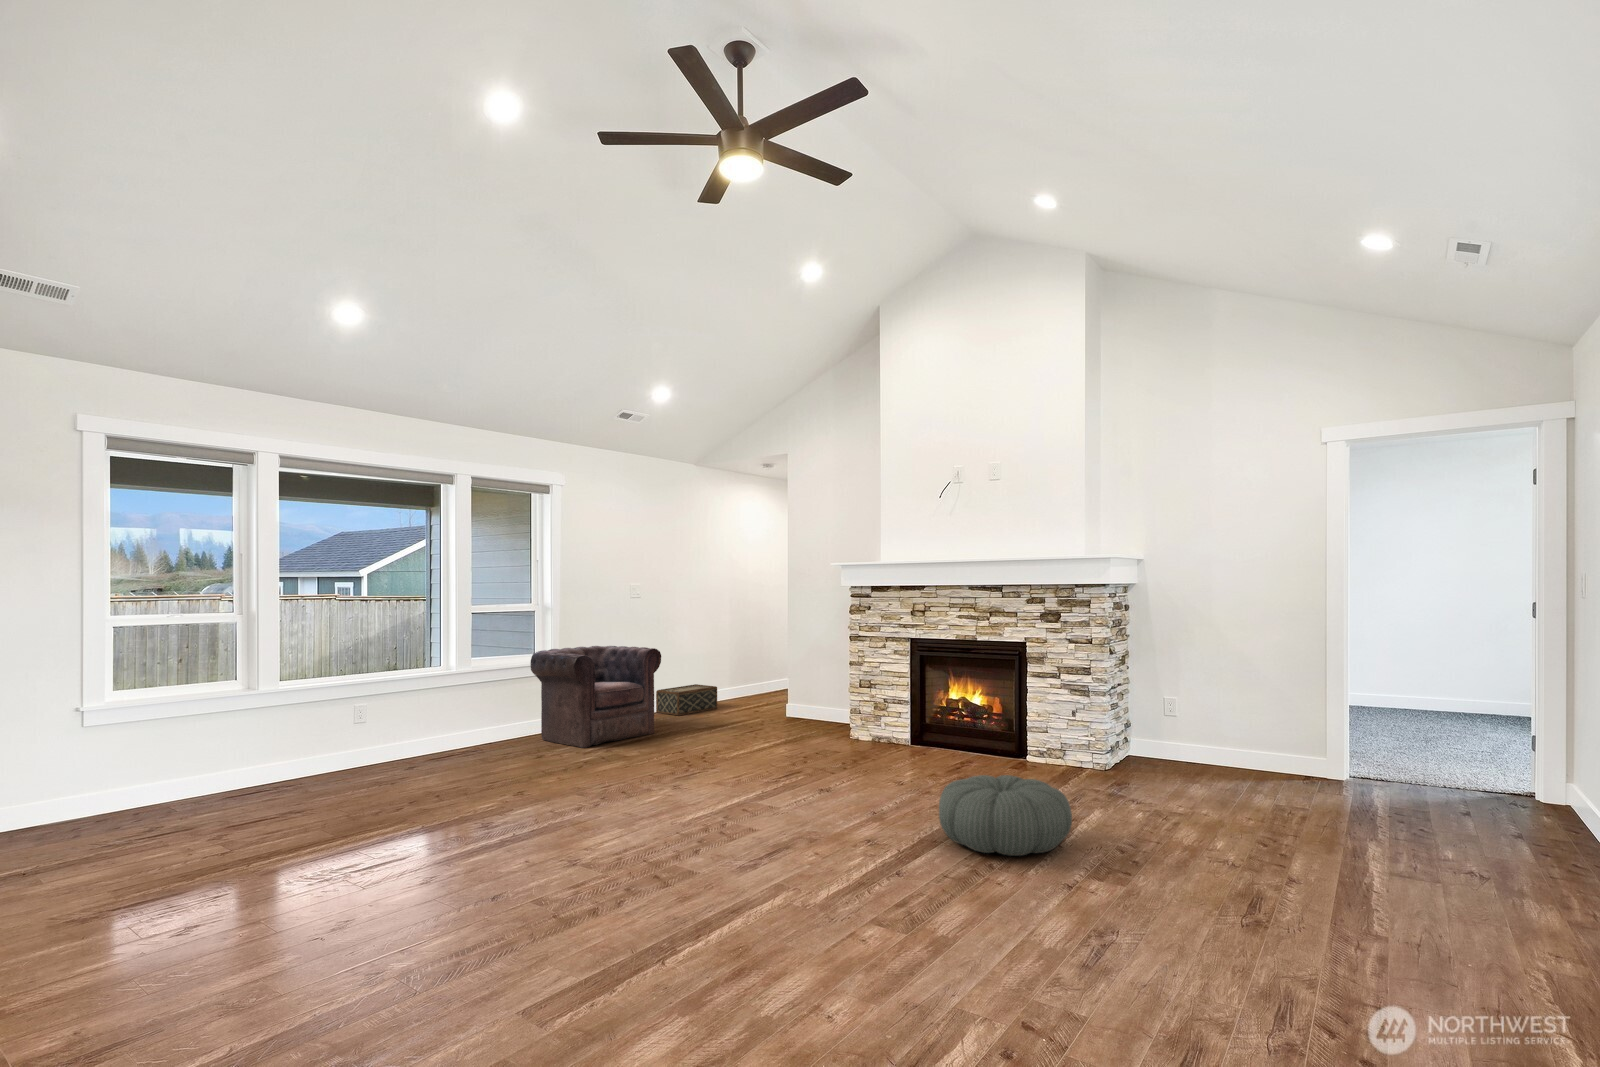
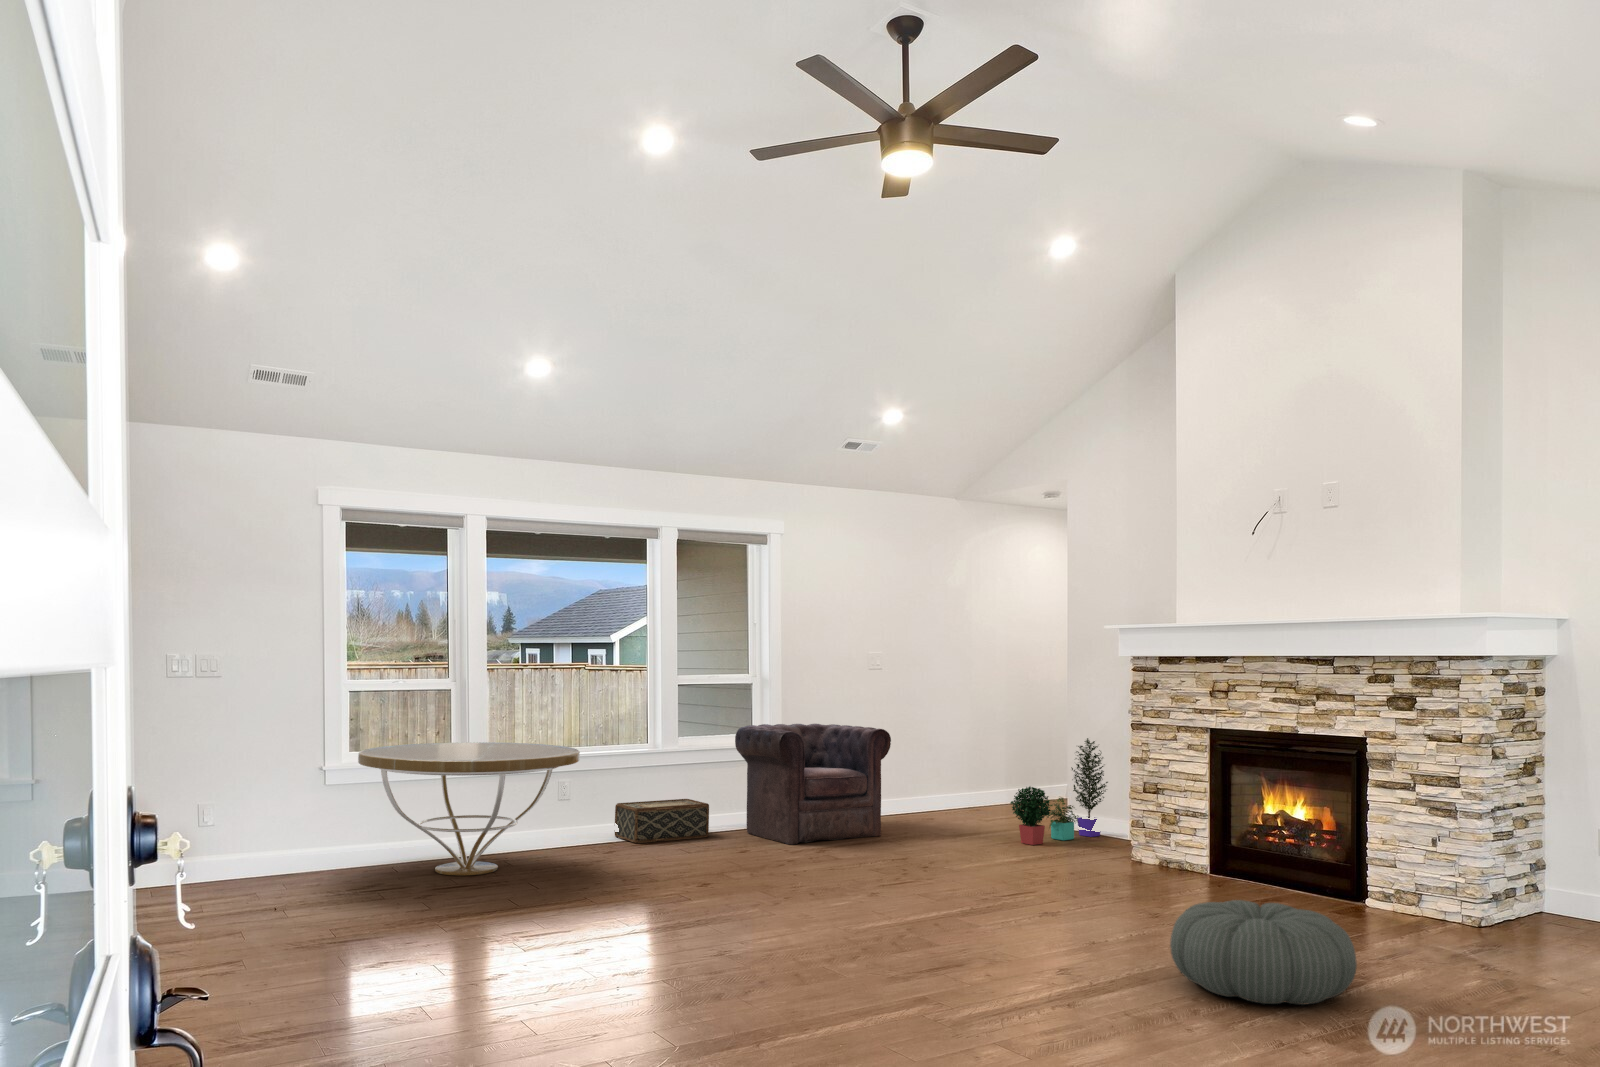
potted plant: none [756,647,824,732] -> present [1011,738,1108,845]
coffee table: none [167,680,401,810] -> present [358,742,580,876]
woven basket: present [656,684,717,716] -> present [615,799,709,843]

